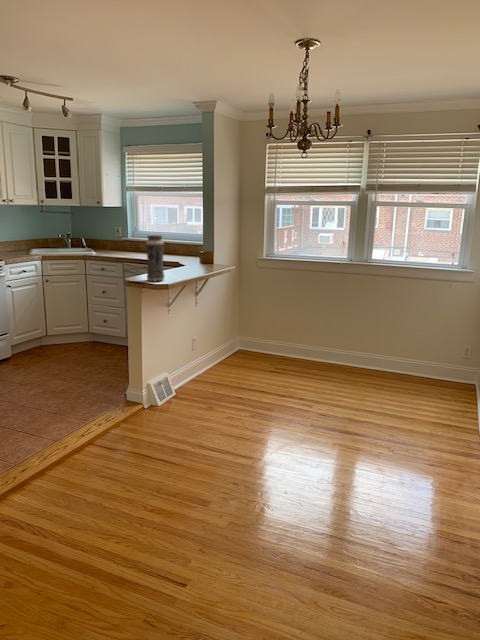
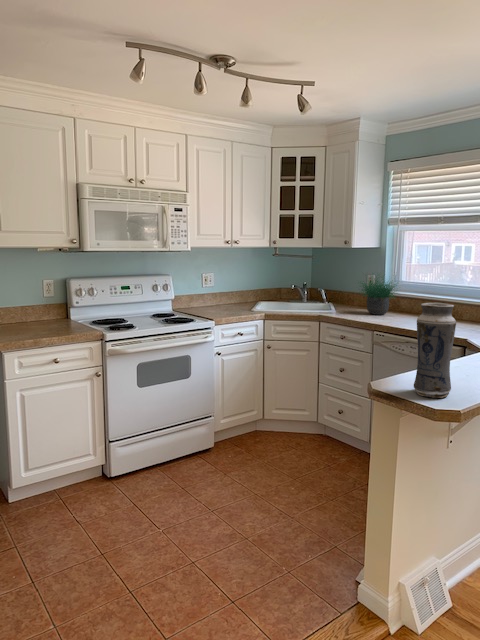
potted plant: none [106,218,141,253] -> present [362,279,395,315]

